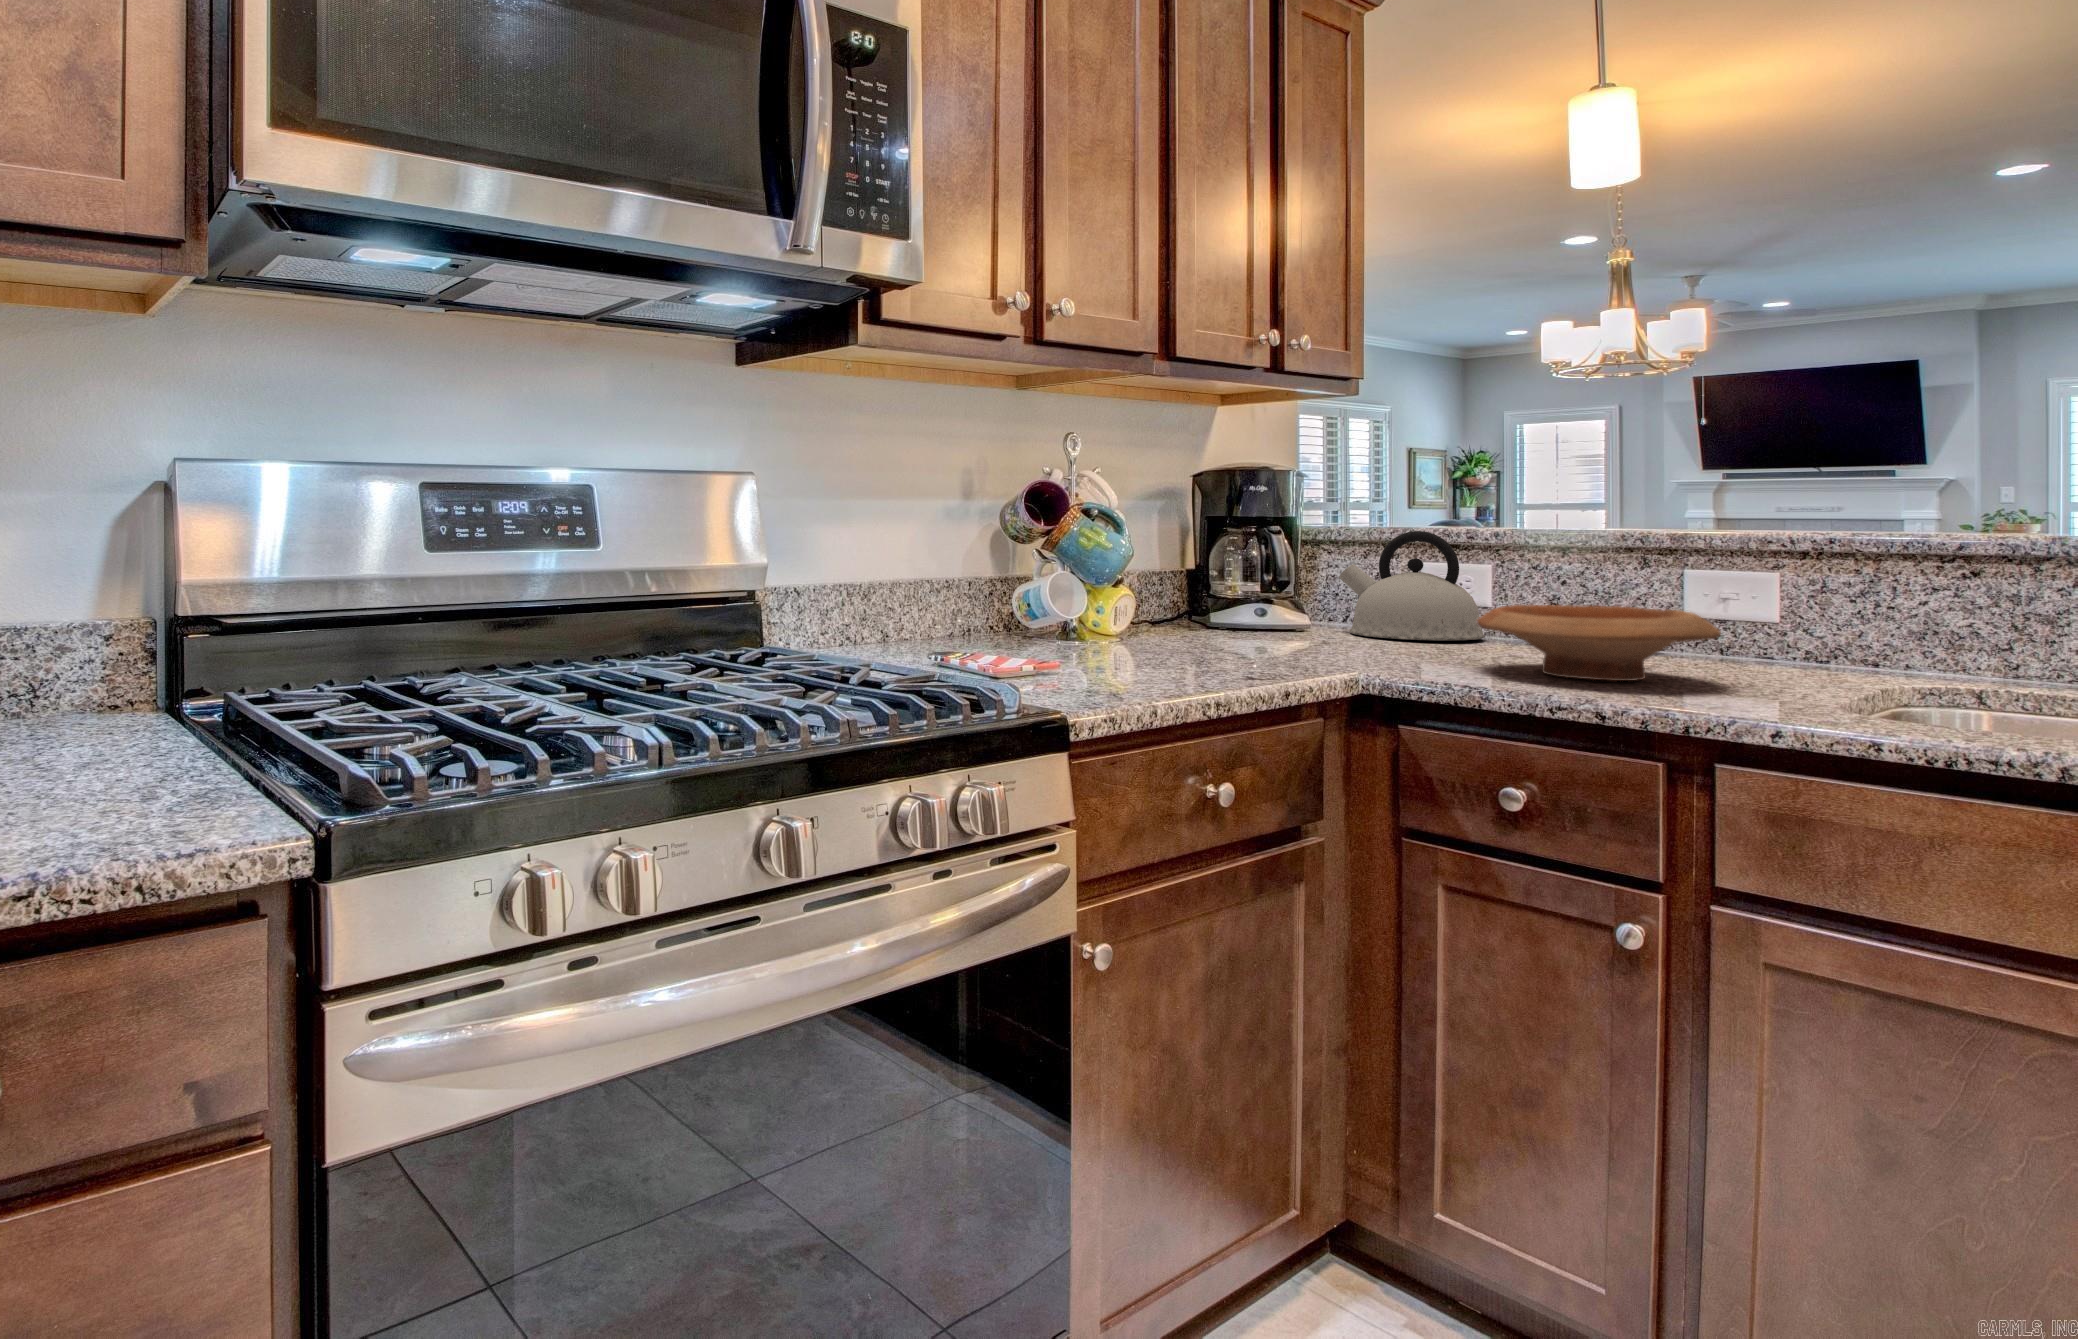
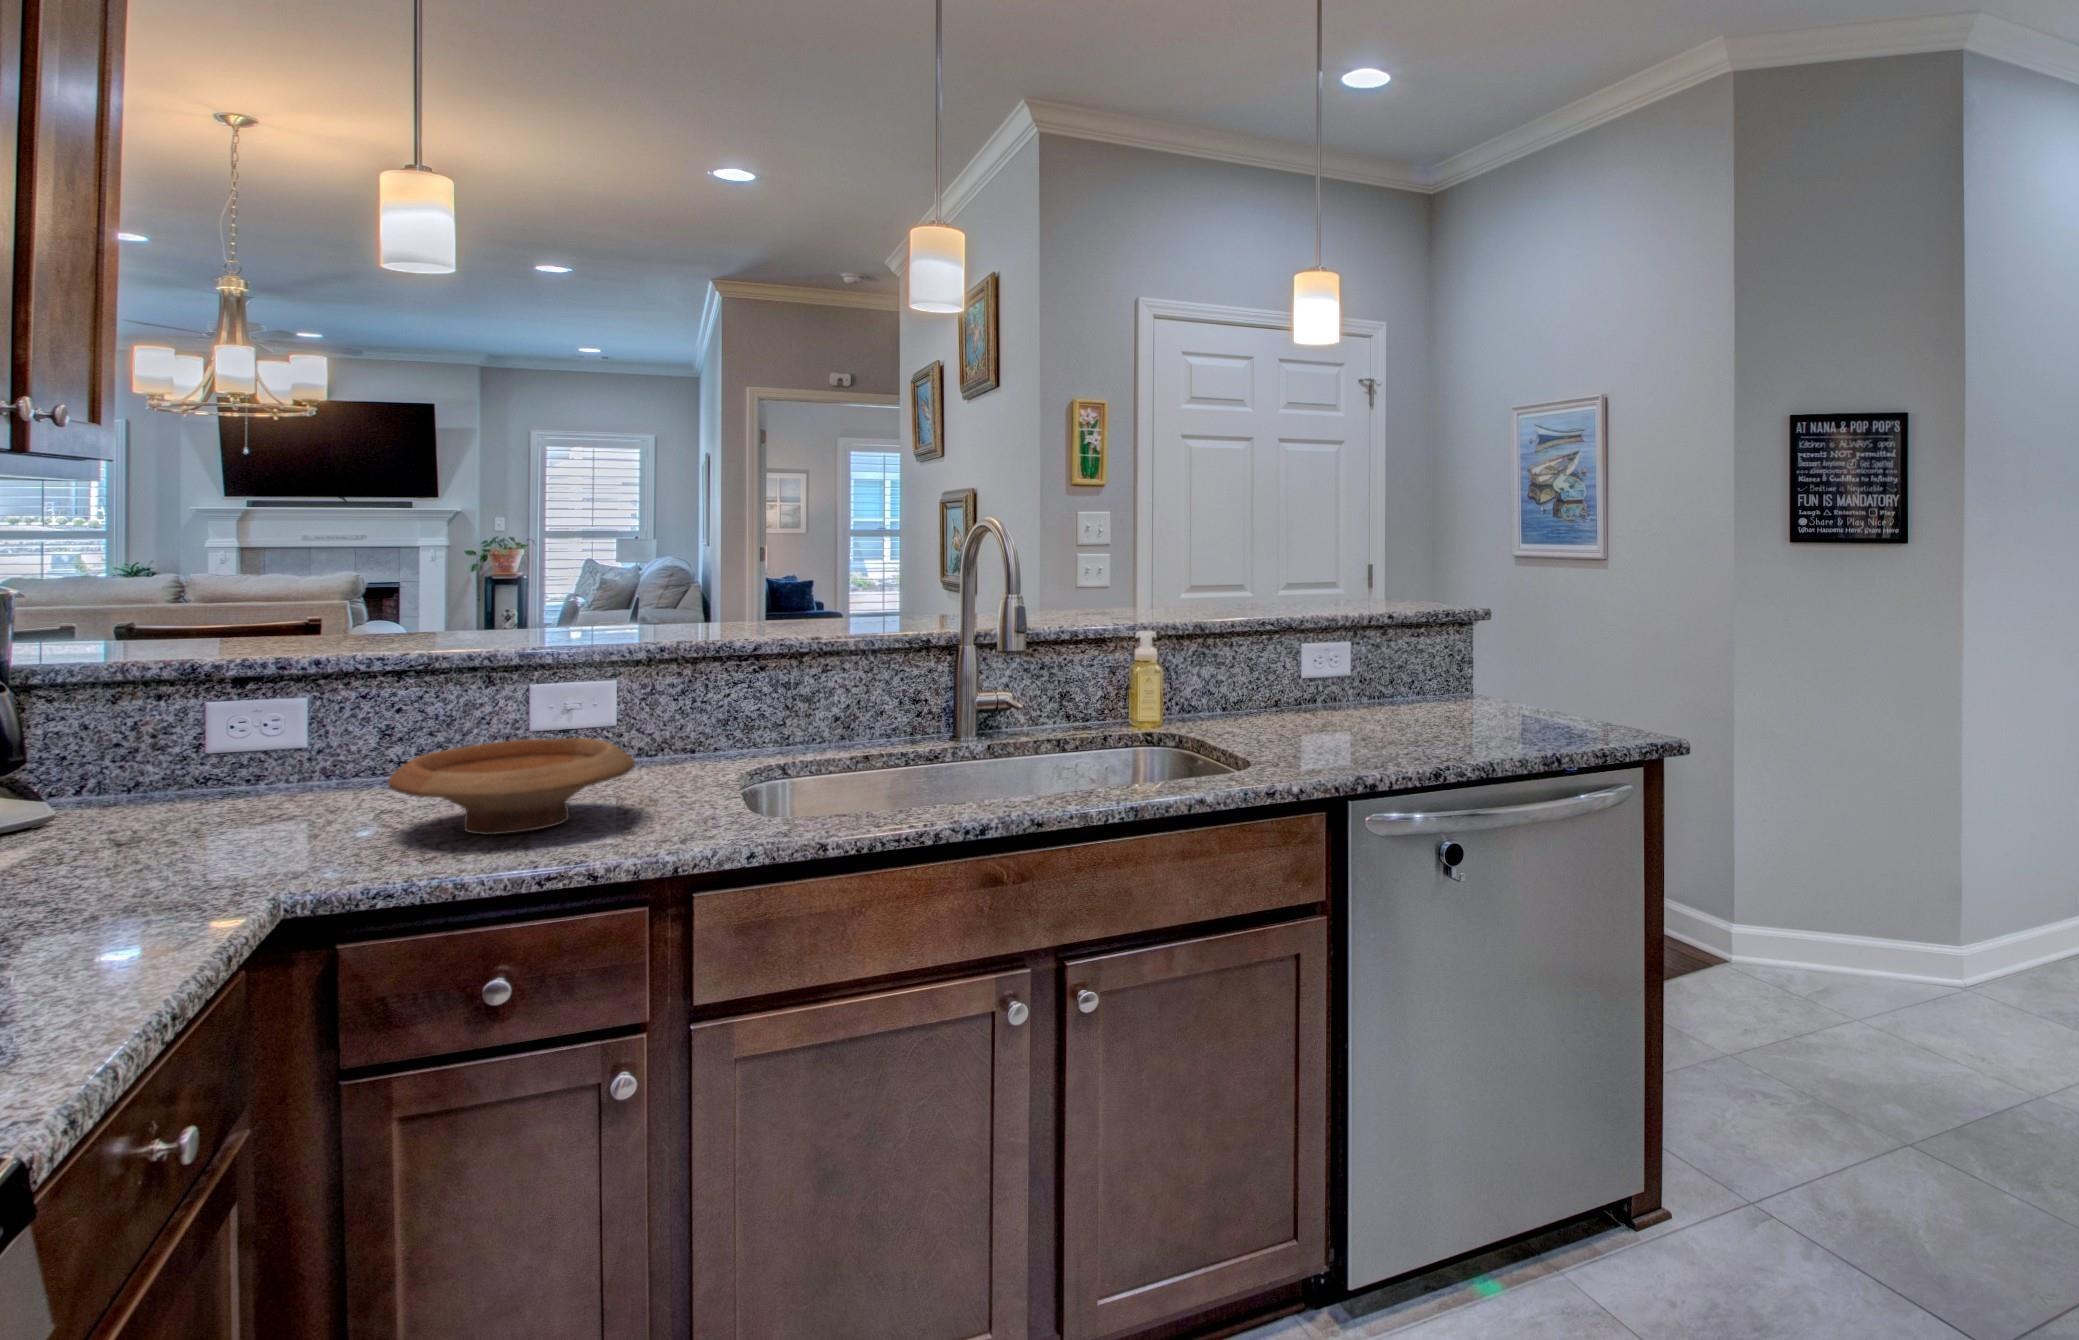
kettle: present [1339,531,1485,640] -> none [86,663,307,818]

